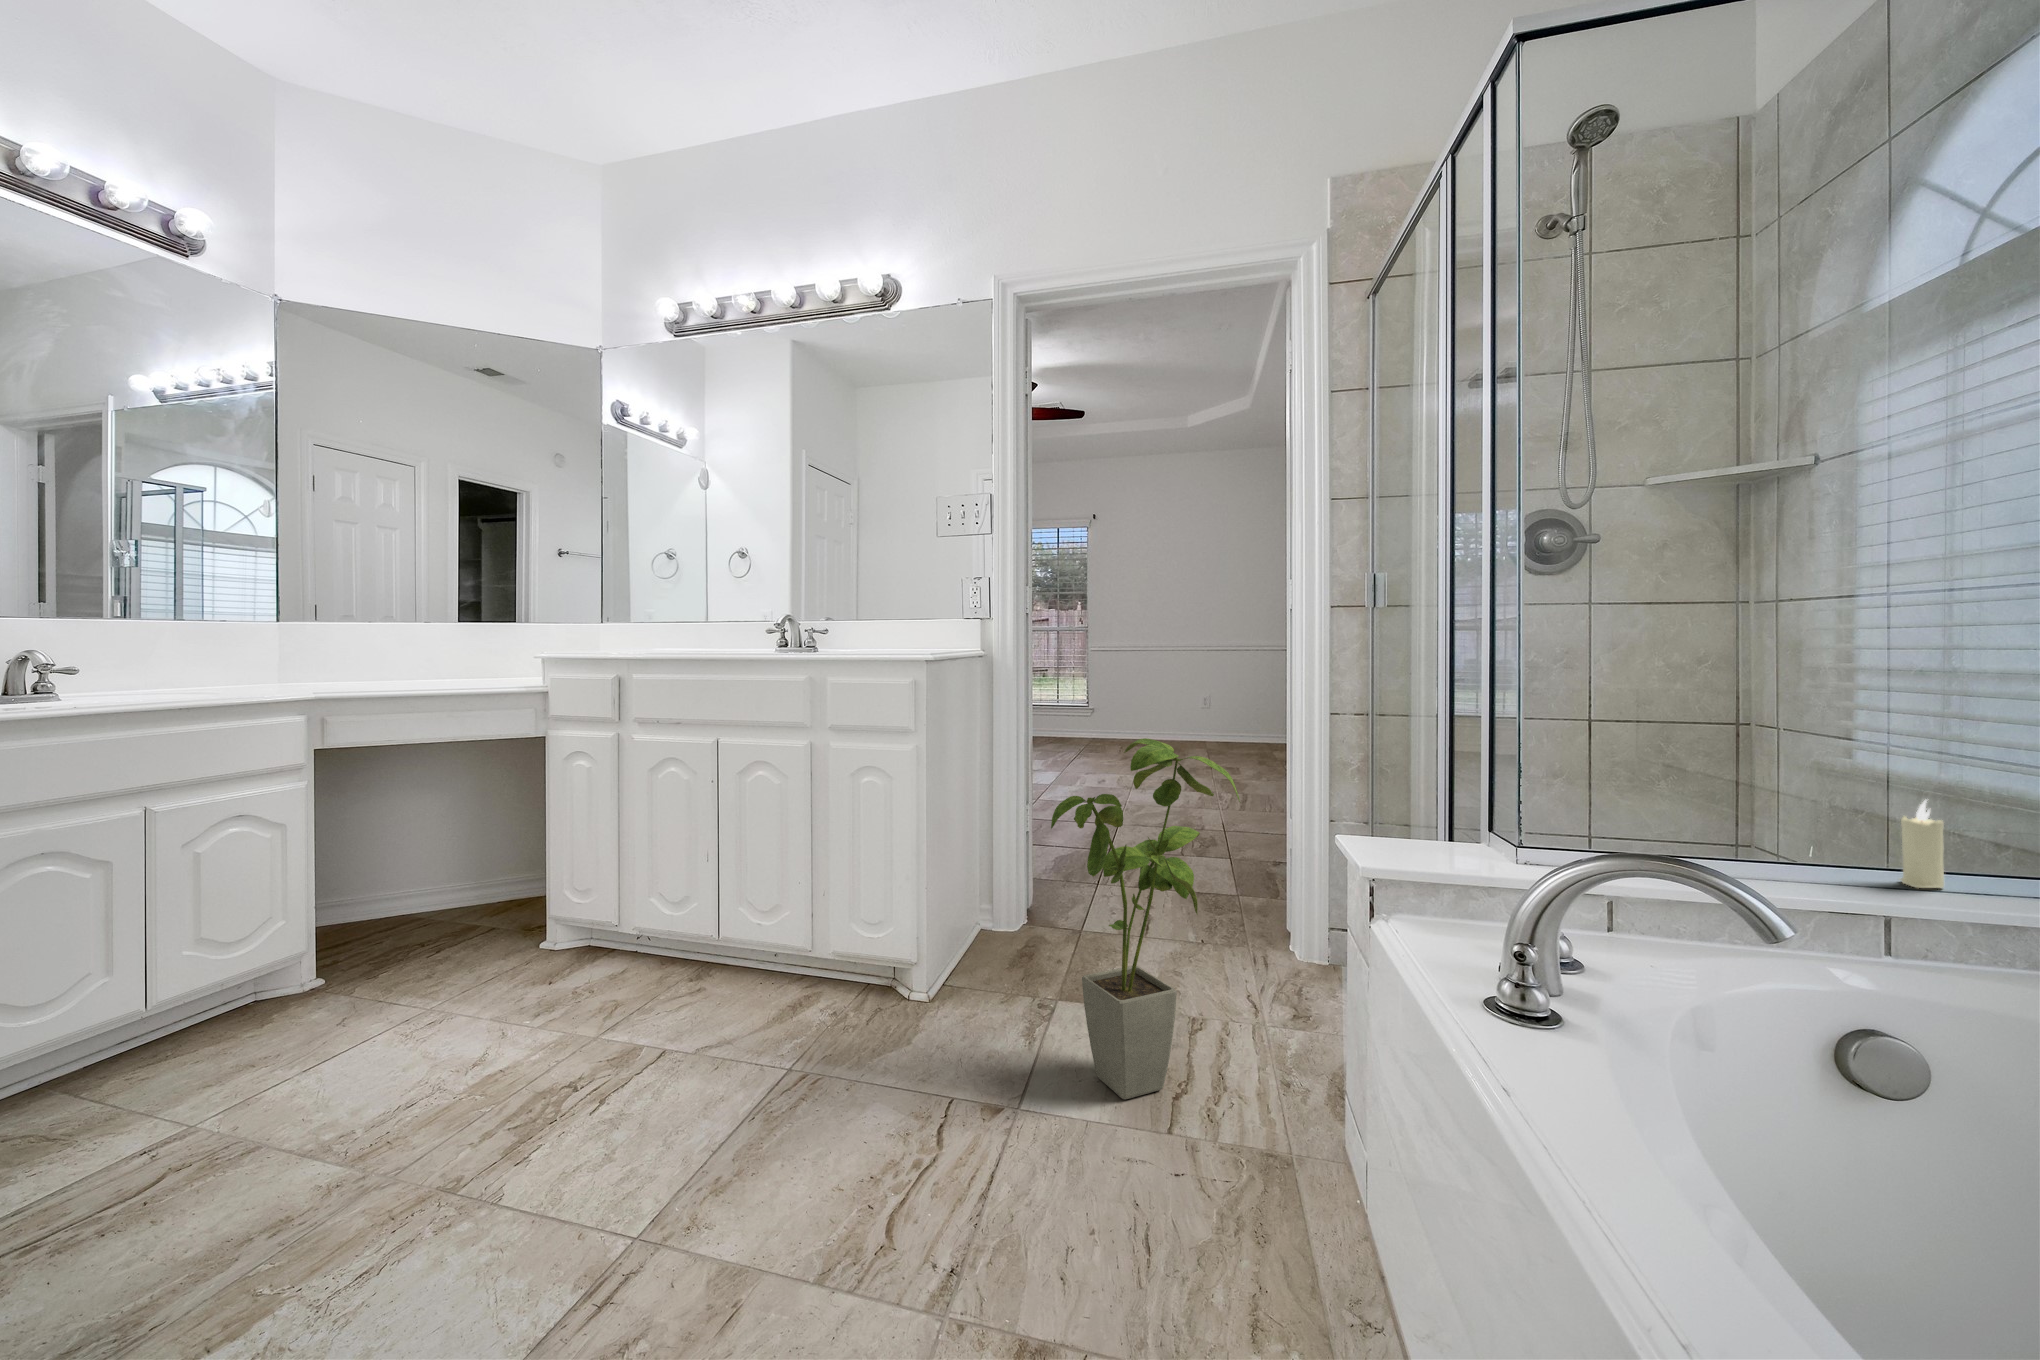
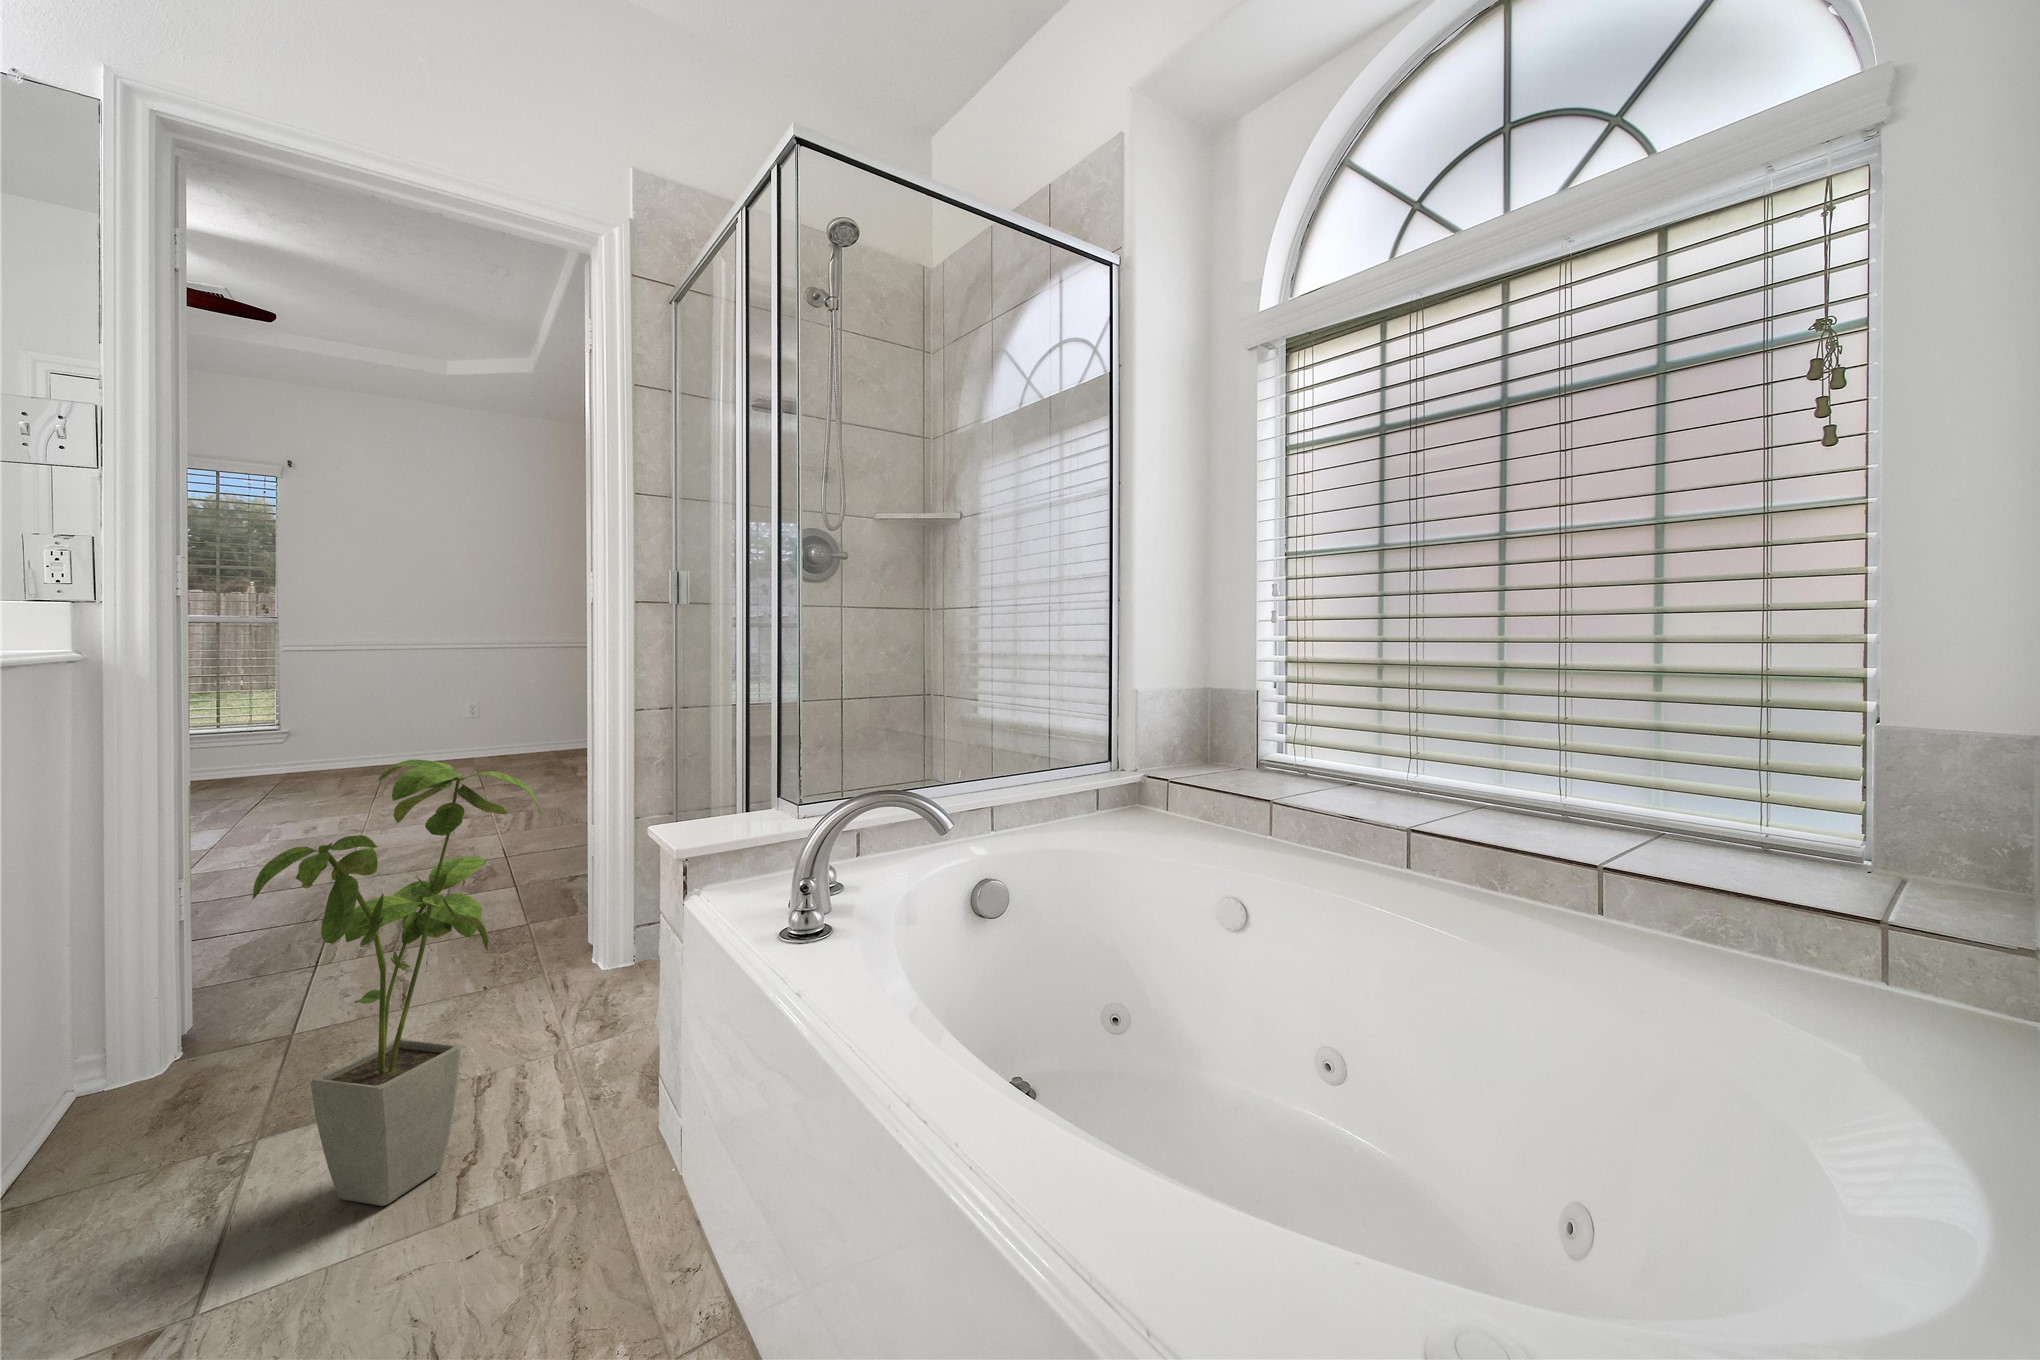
candle: present [1900,800,1944,888] -> none [1005,732,1023,787]

